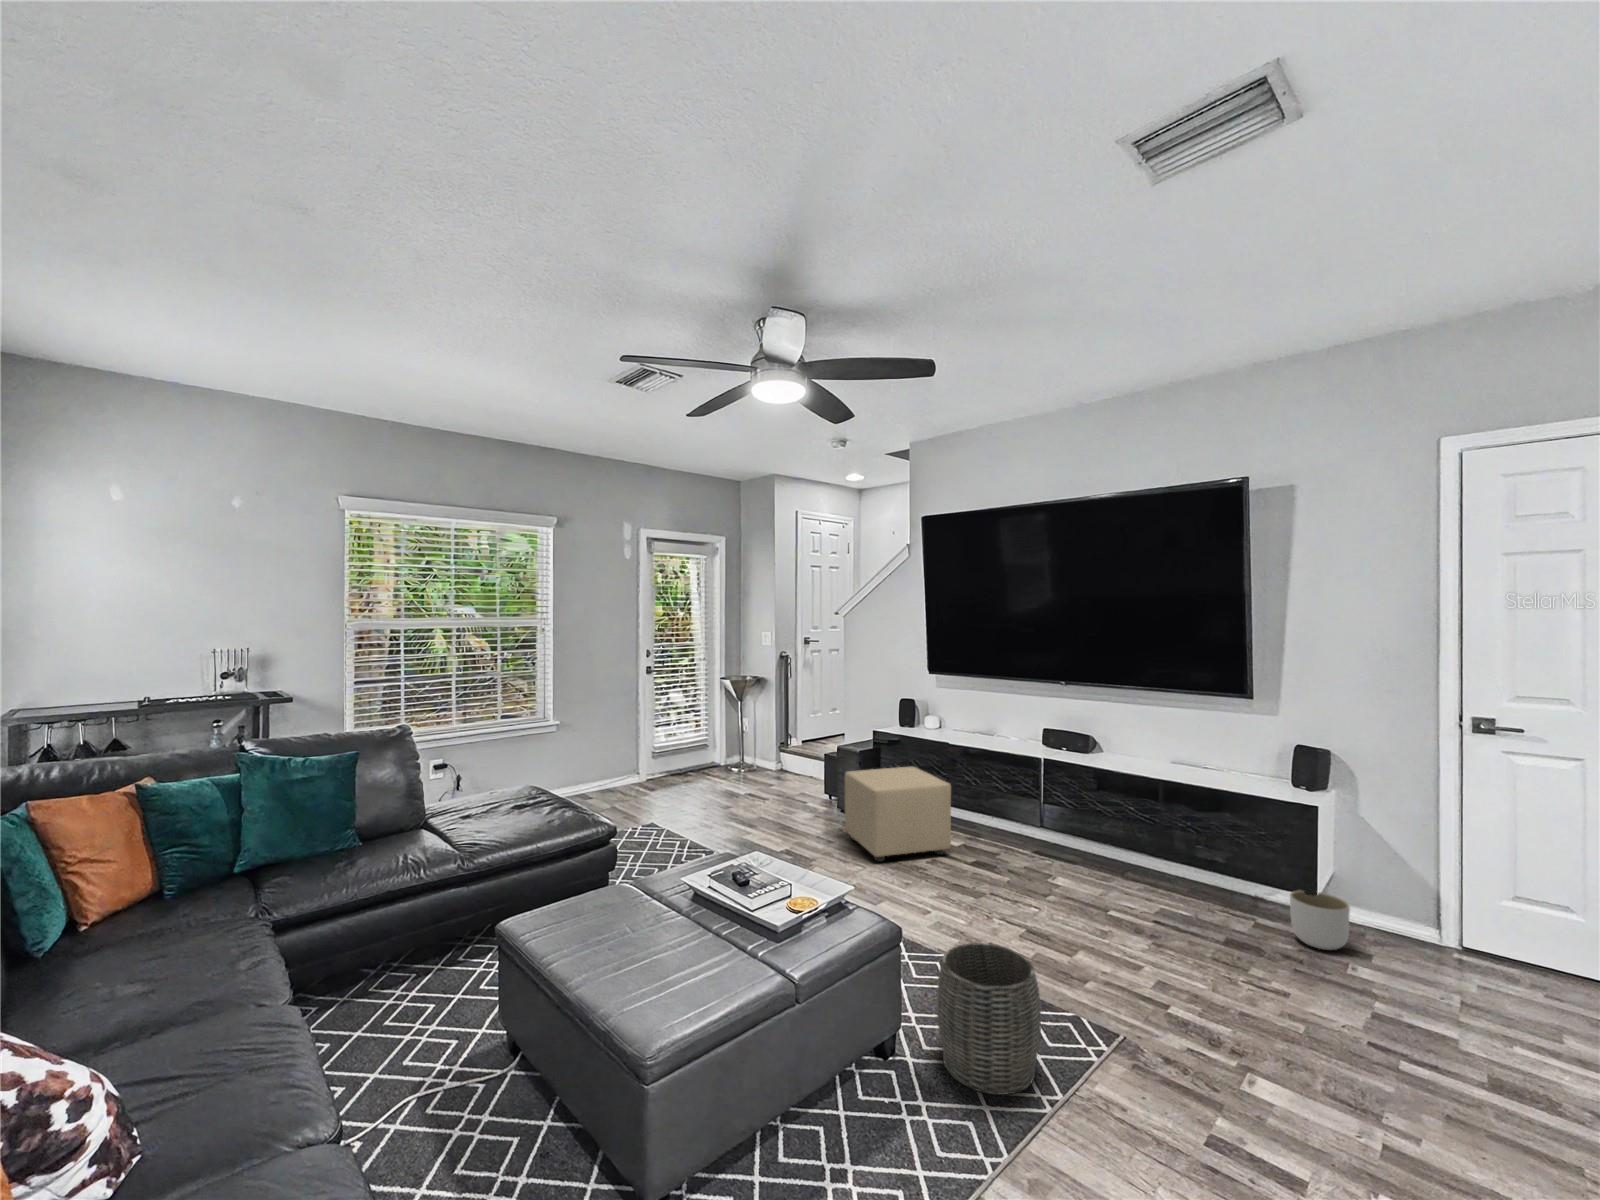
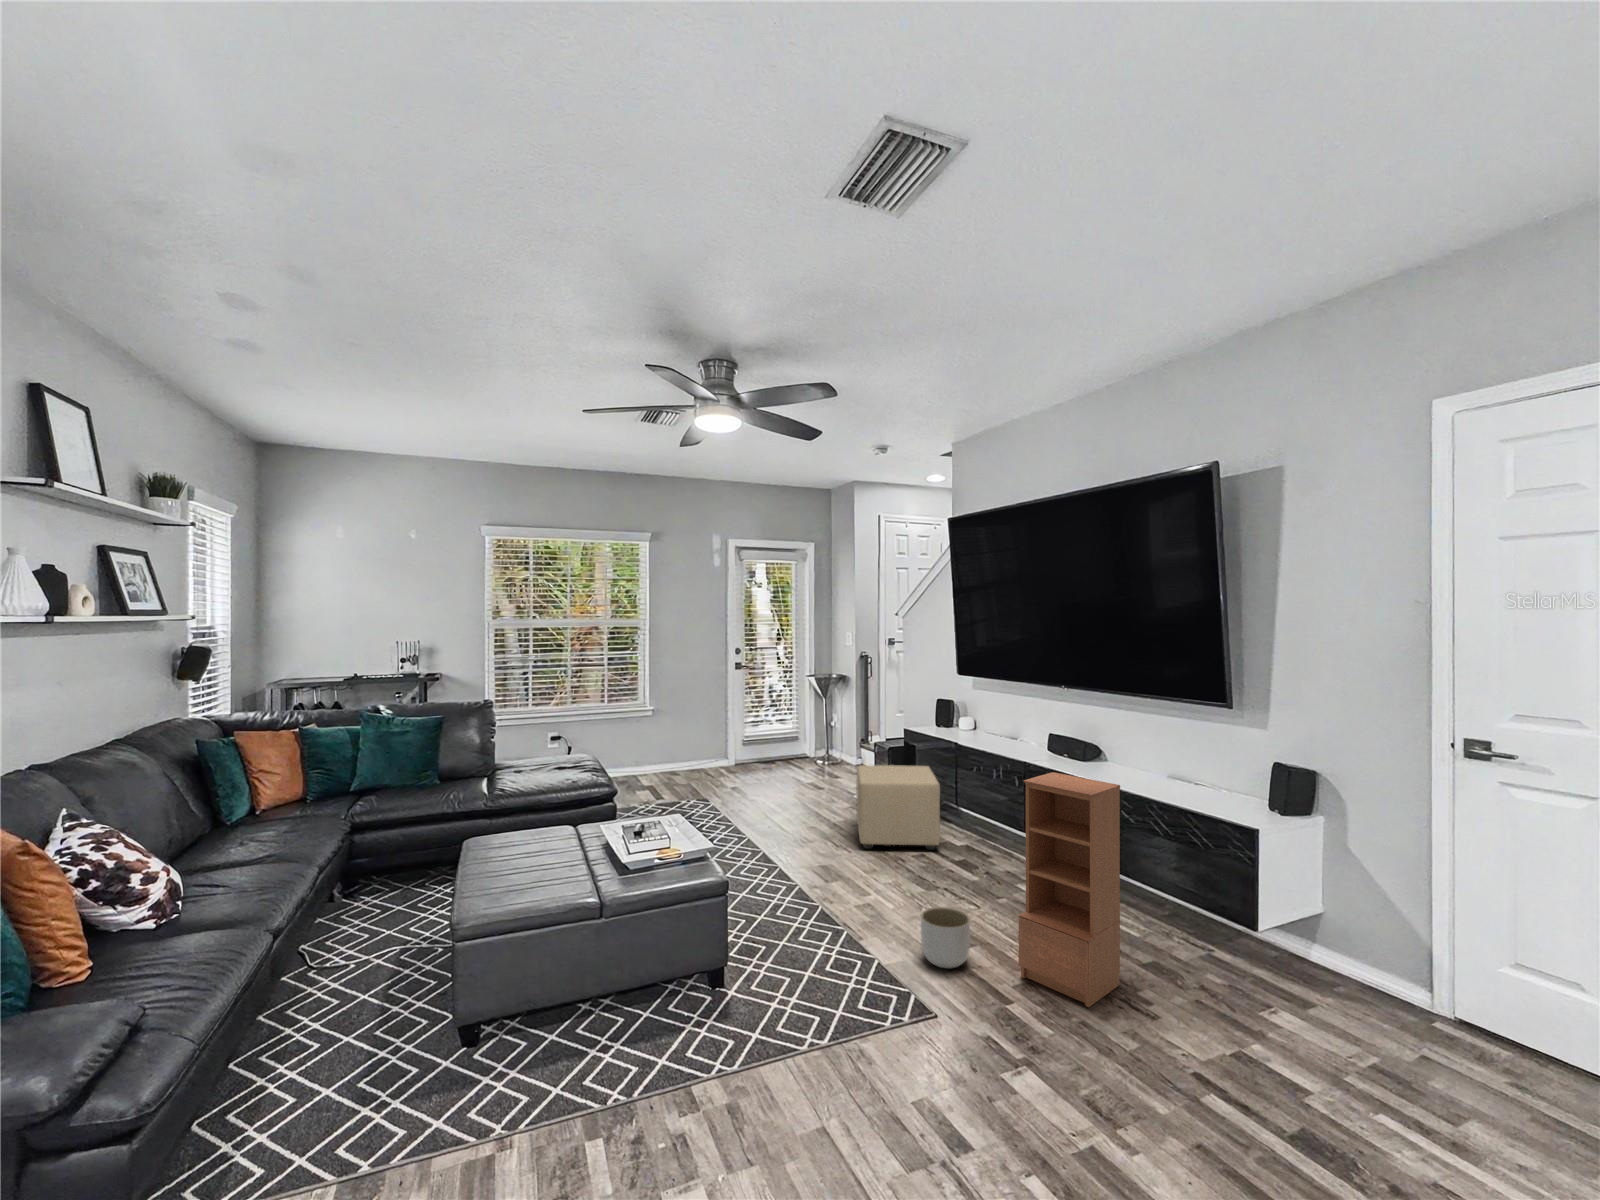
bookcase: none [1162,763,1253,1001] -> present [1019,772,1120,1007]
planter: present [1290,890,1350,950] -> present [921,907,970,968]
woven basket: present [937,943,1041,1095] -> none [749,905,832,1026]

